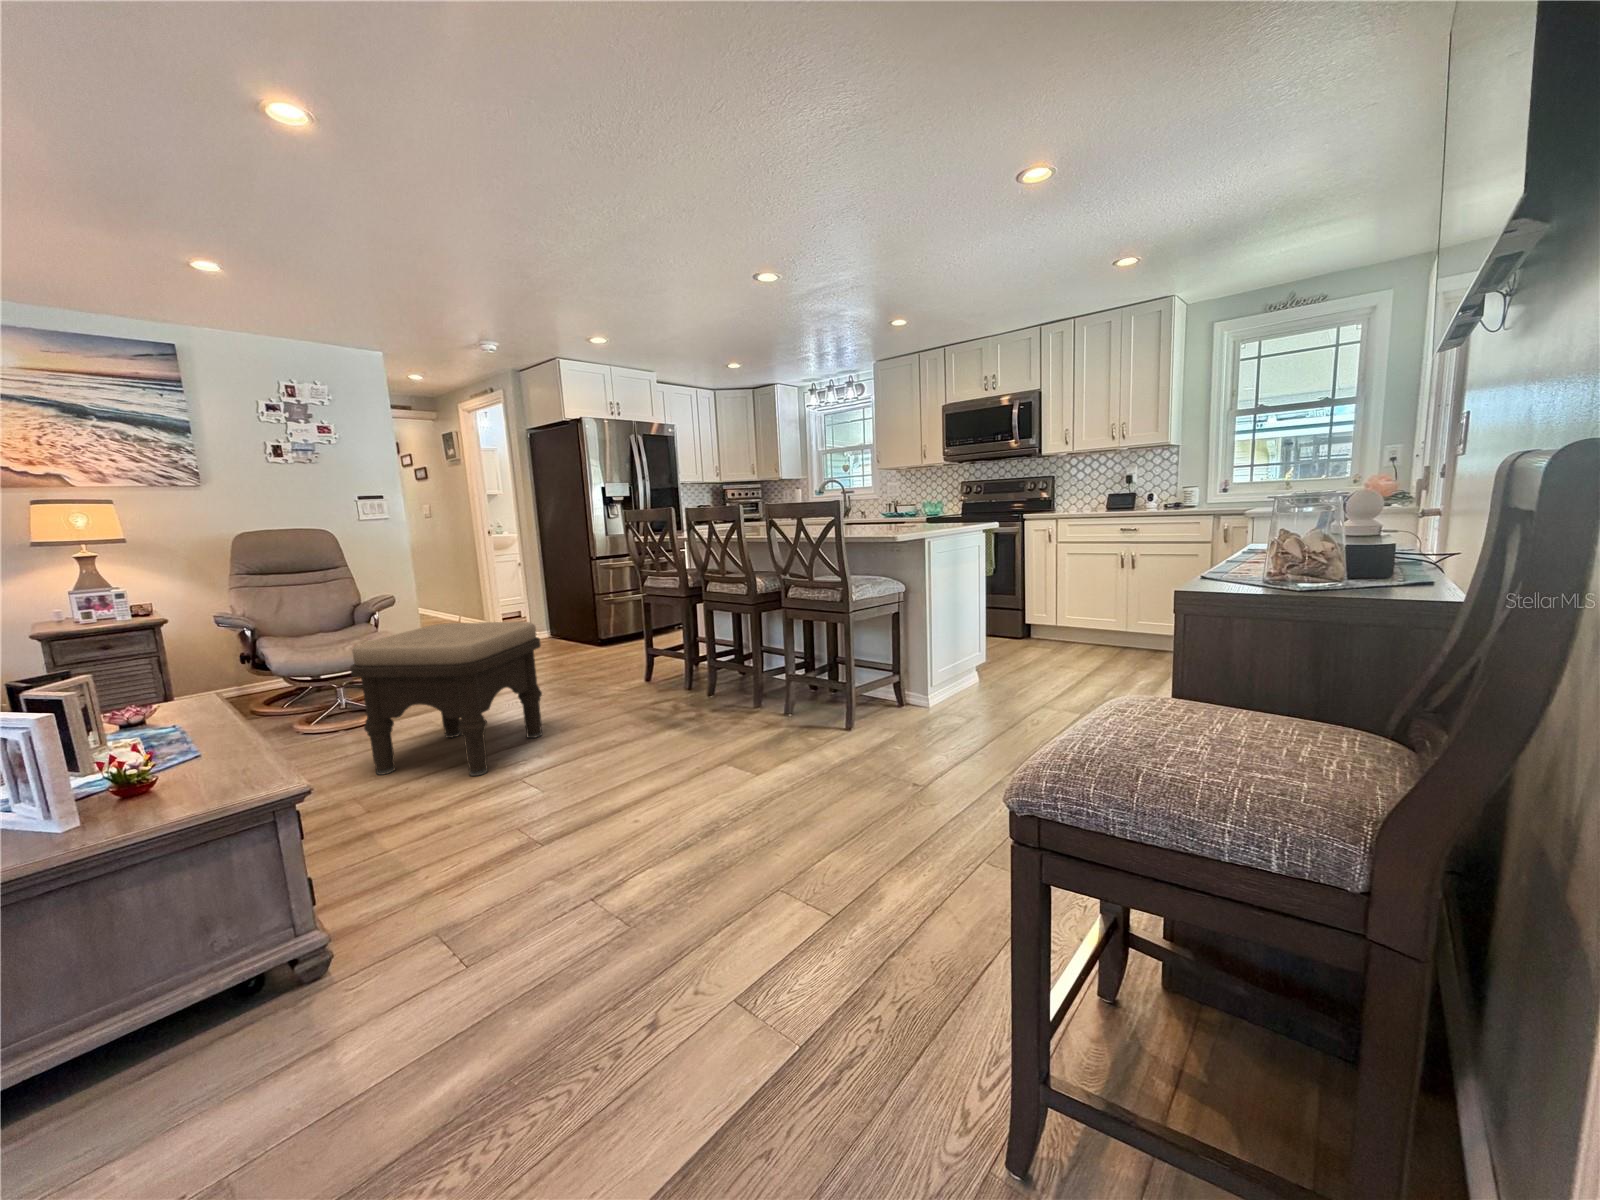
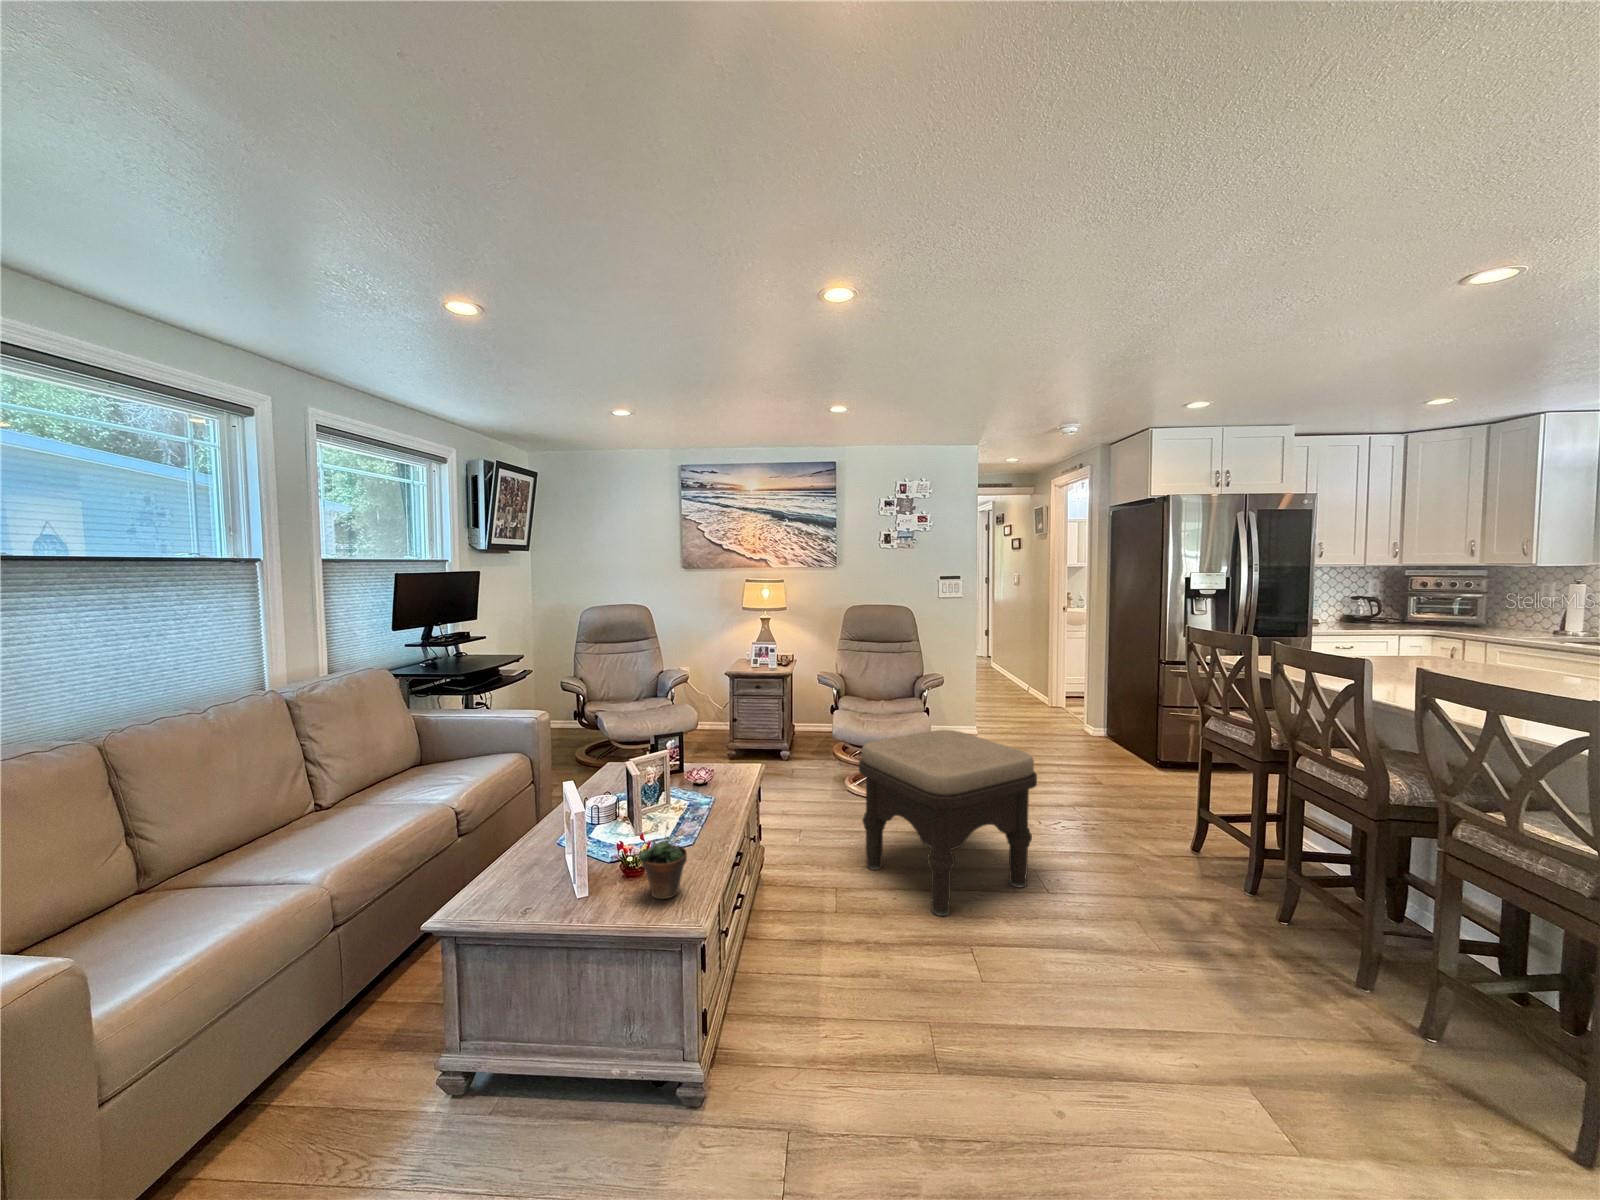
succulent plant: none [162,706,236,797] -> present [638,825,687,899]

